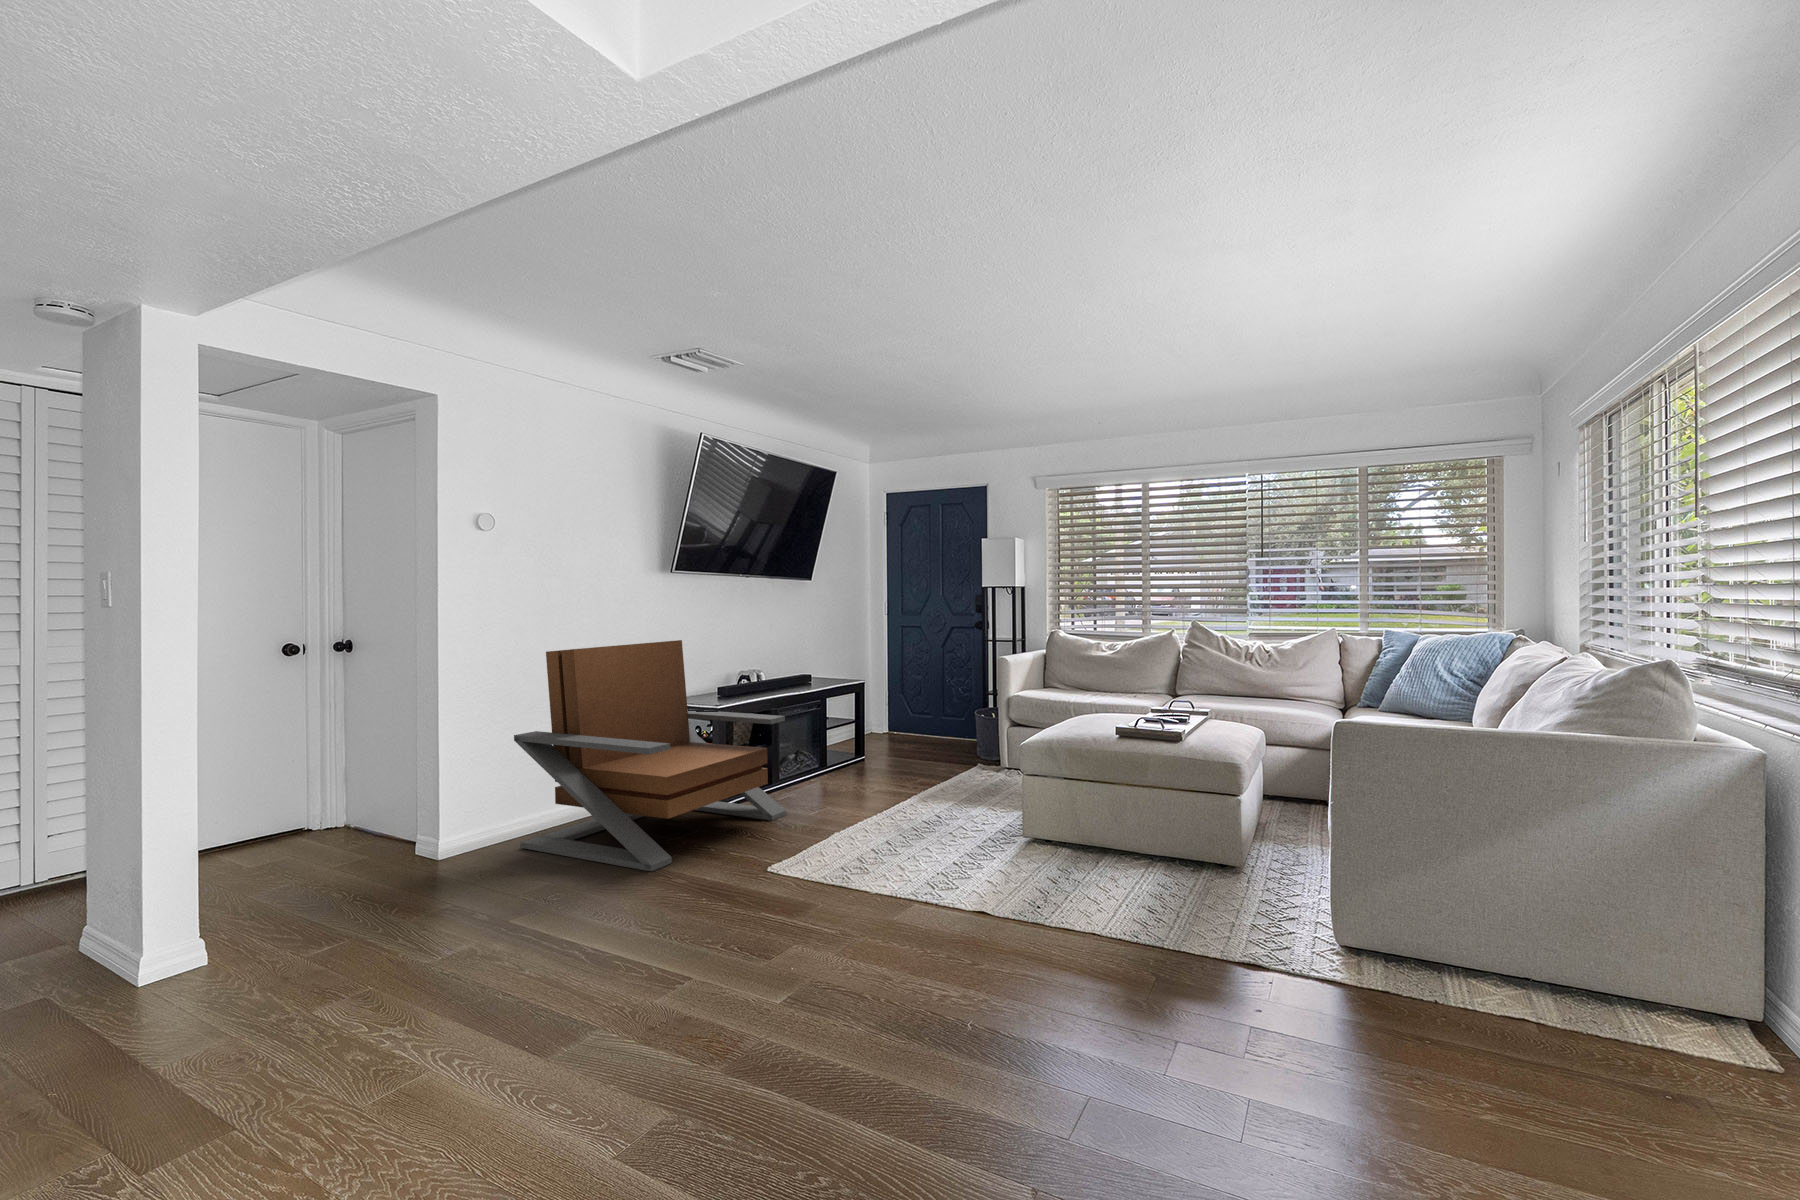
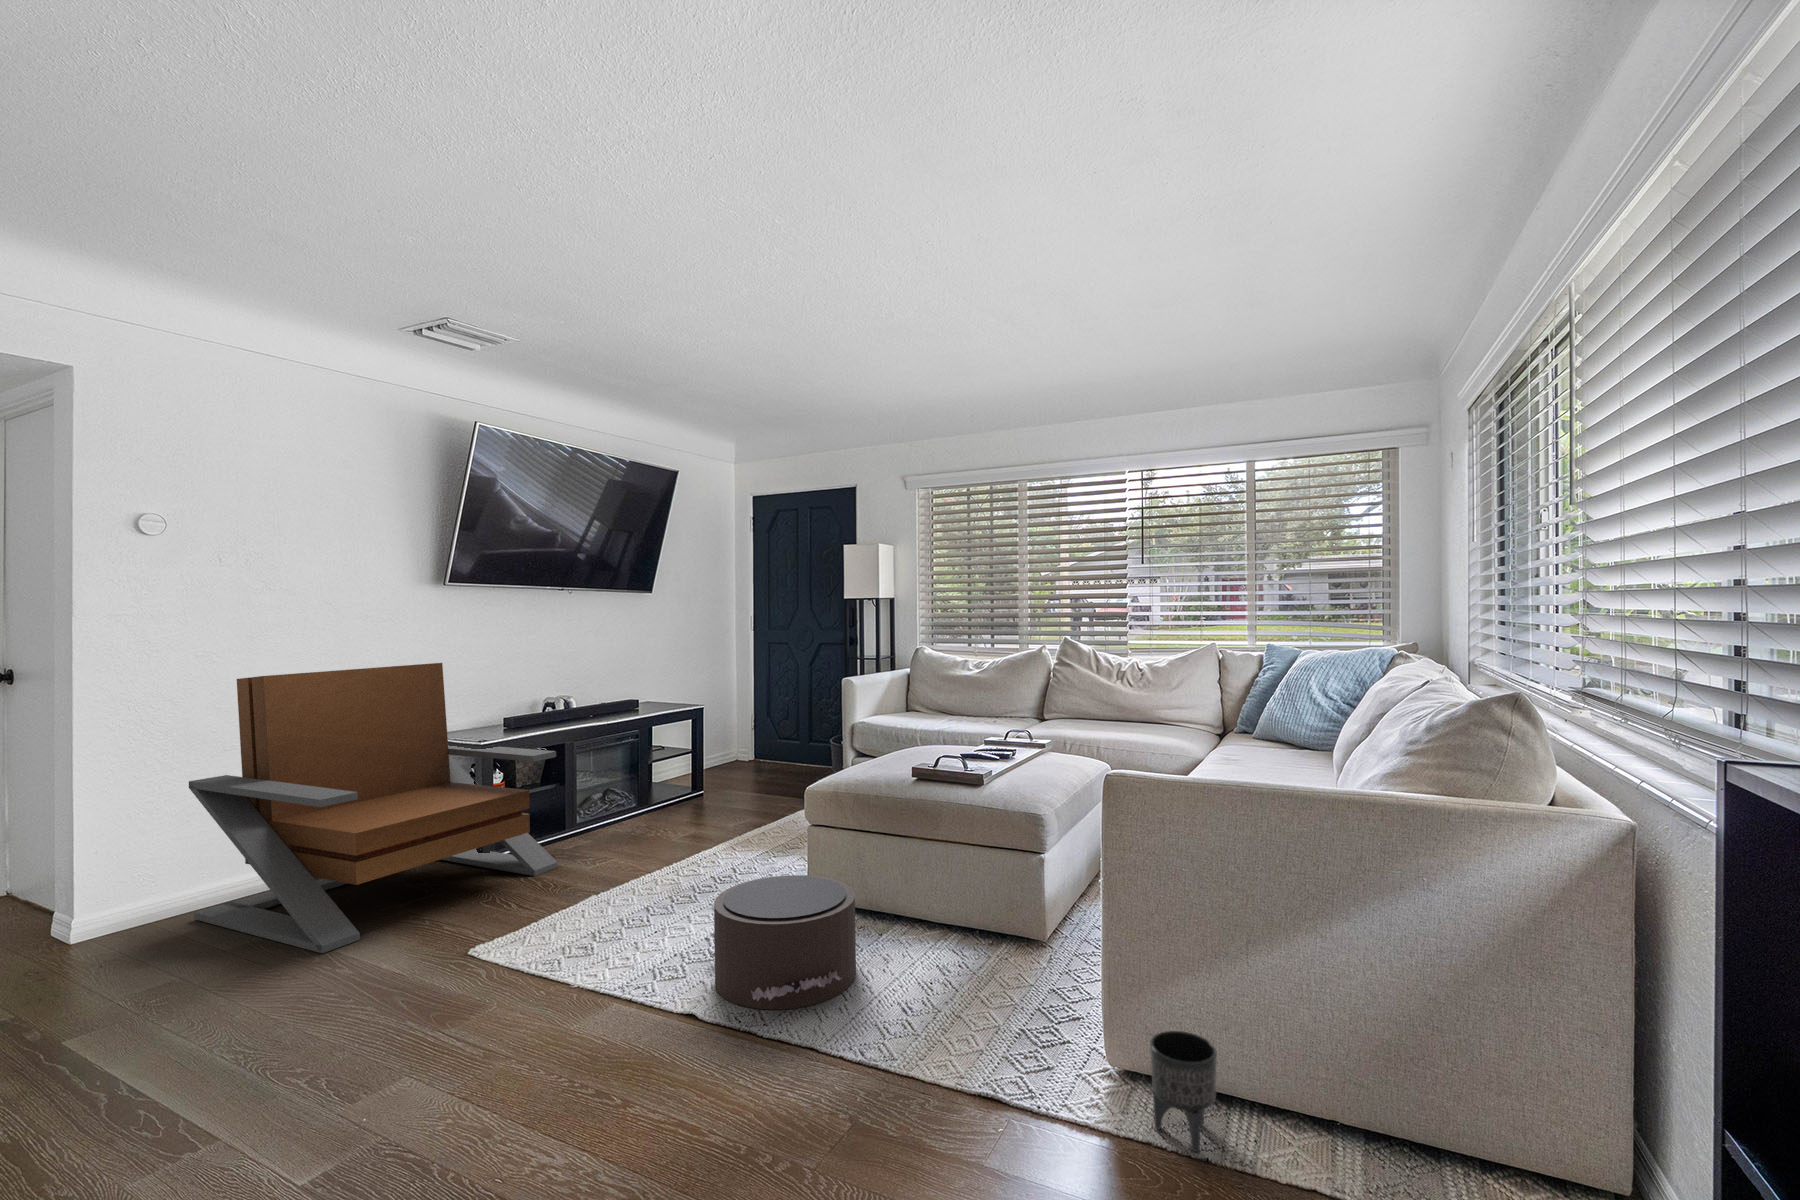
pouf: none [968,813,1100,910] -> present [710,875,856,1010]
planter: none [1383,912,1437,994] -> present [1150,1031,1217,1152]

